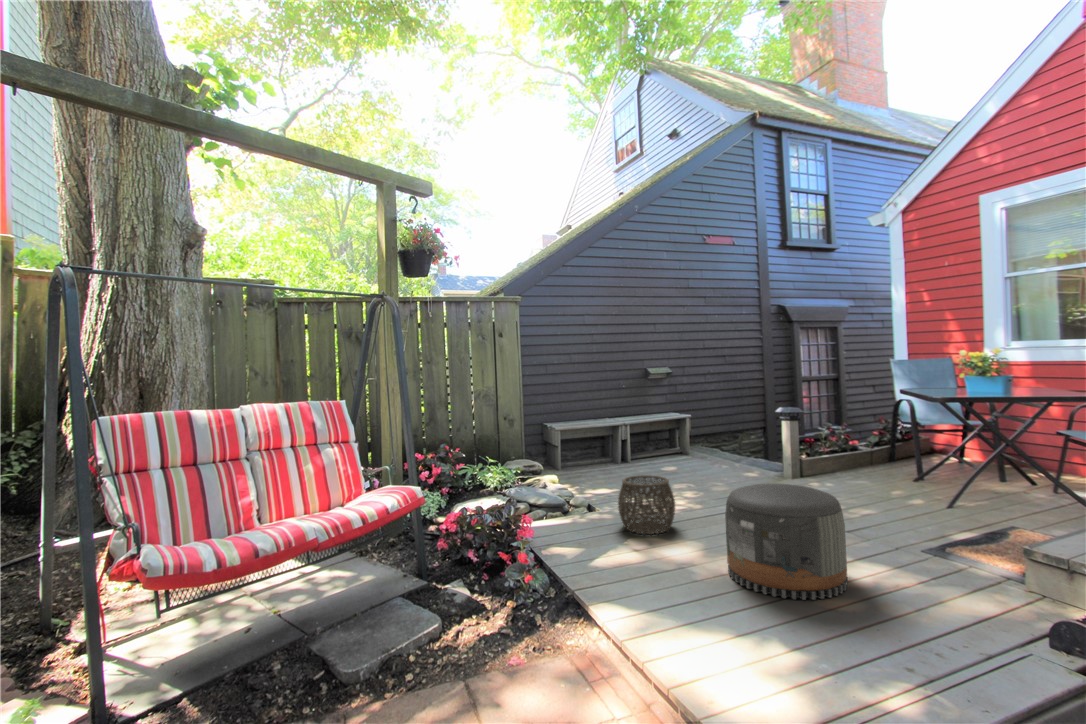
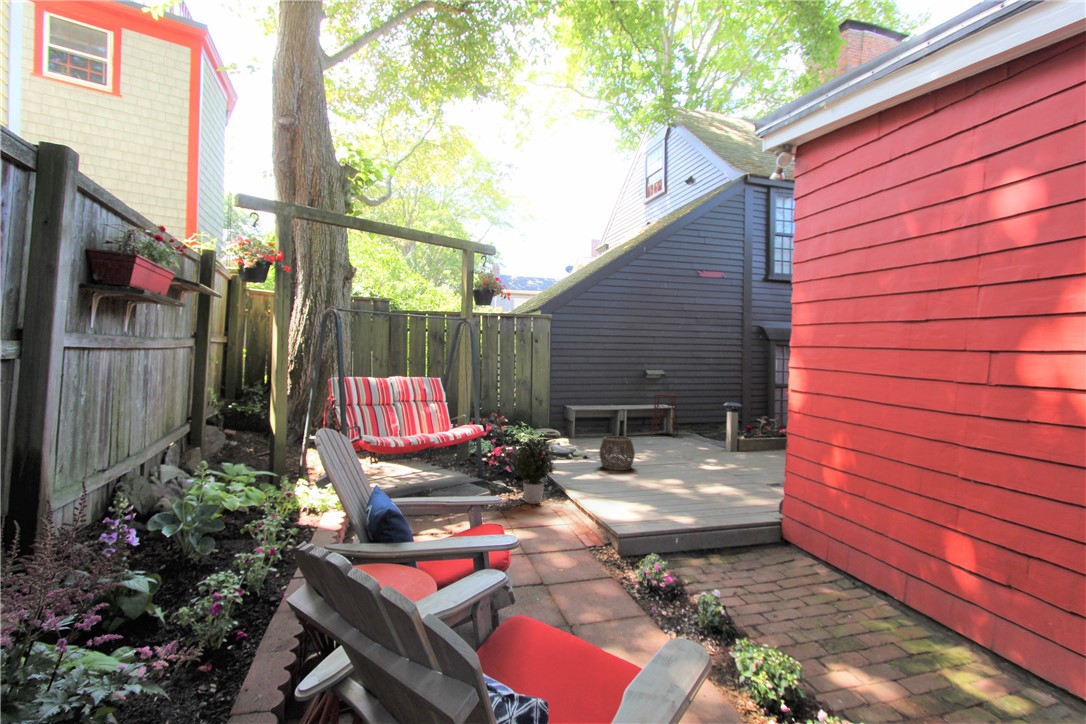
side table: none [665,400,699,460] -> present [651,394,678,437]
pouf: present [725,484,847,600] -> none [651,439,714,498]
potted plant: none [478,511,567,644] -> present [513,439,555,504]

